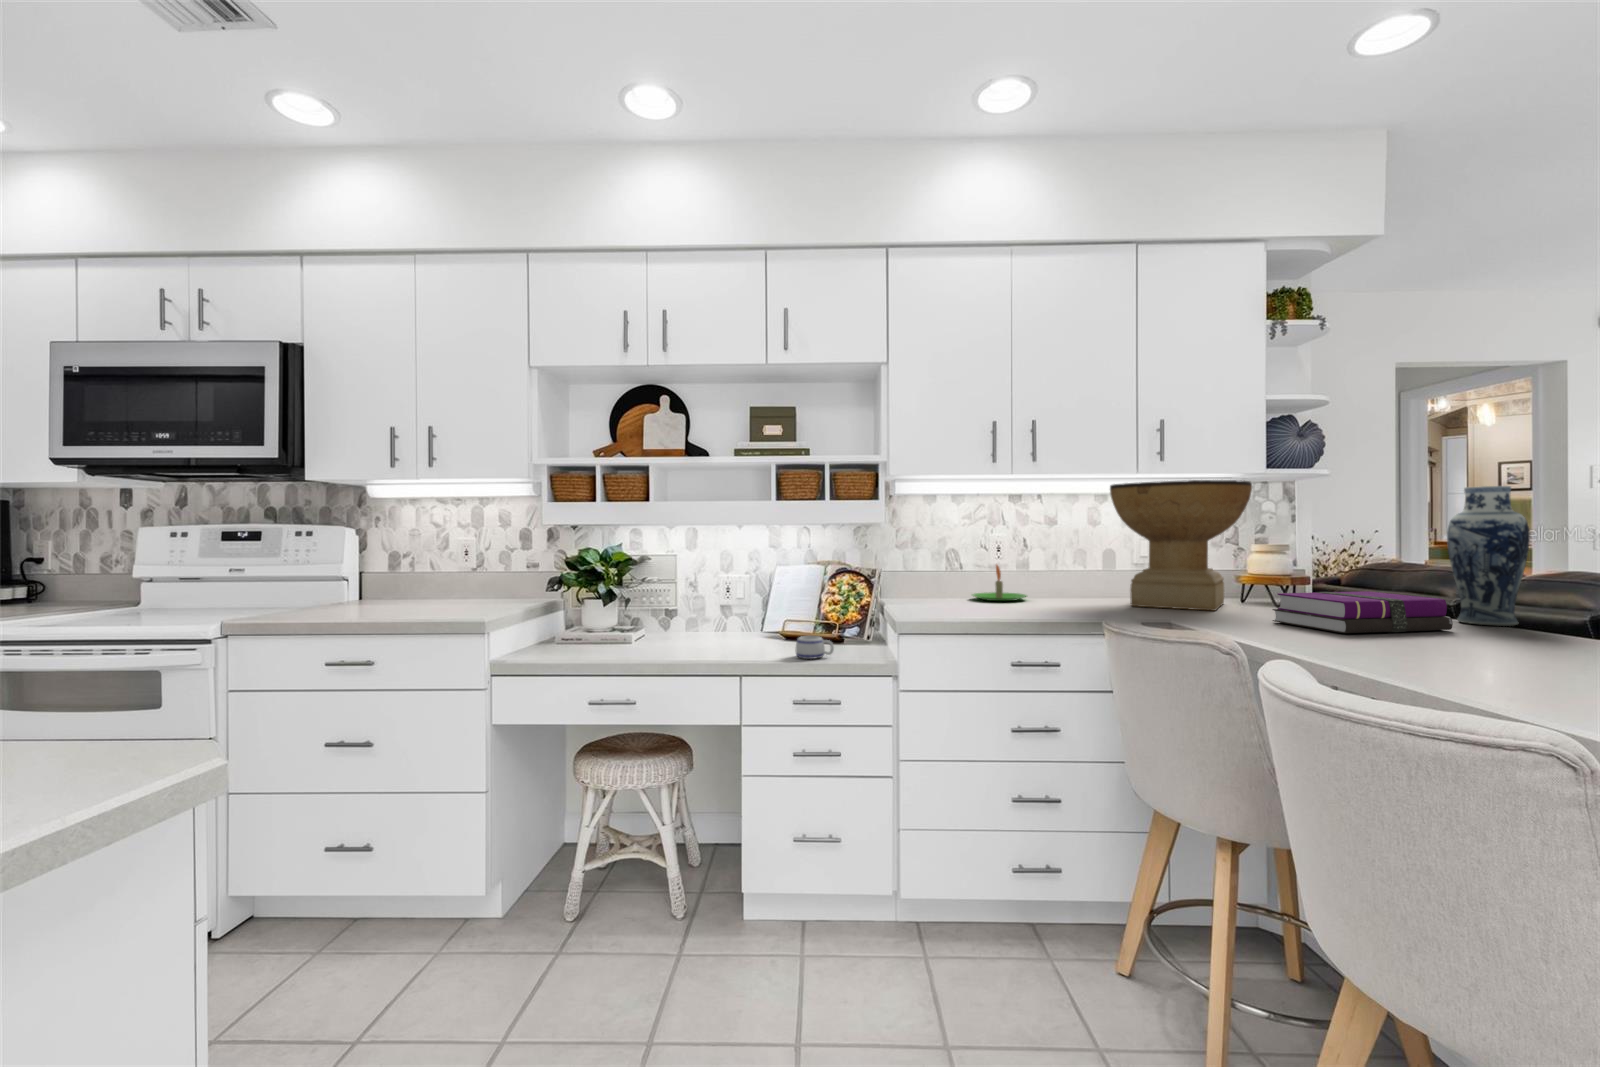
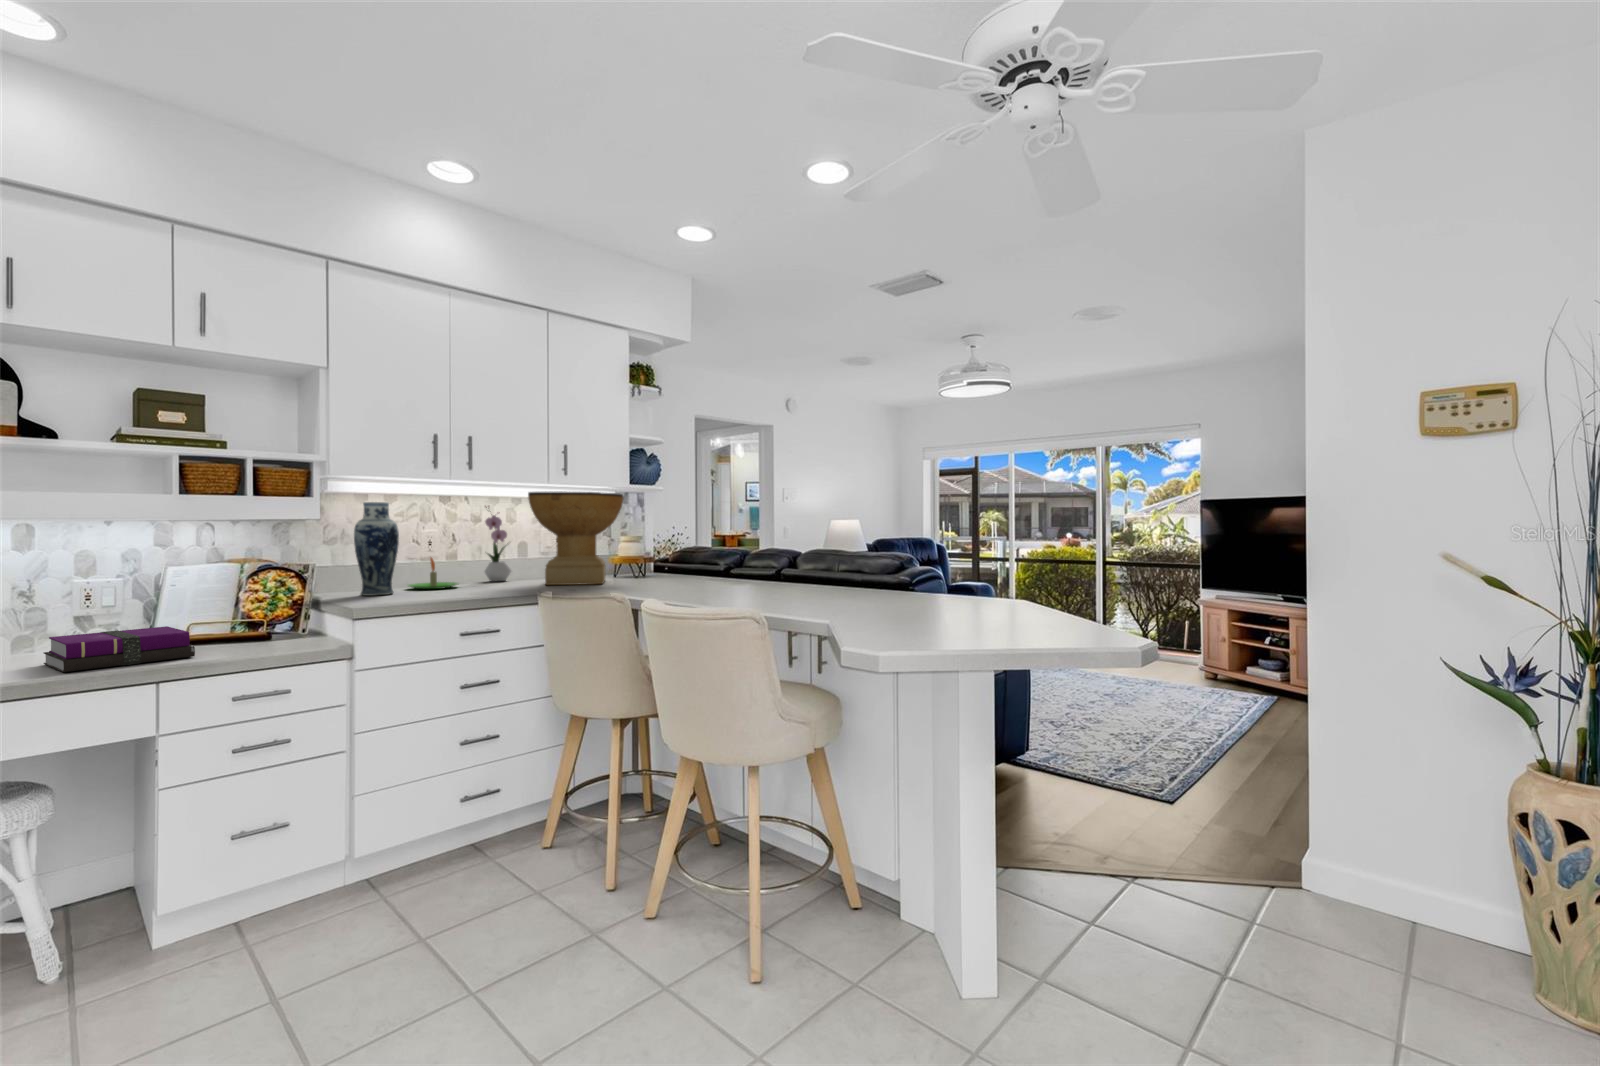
vase: present [1447,486,1530,626] -> present [354,502,399,596]
flower arrangement: none [1062,503,1097,595] -> present [485,506,511,581]
notebook: present [1273,591,1453,633] -> present [44,626,195,672]
mug: present [795,636,834,659] -> none [237,631,285,654]

